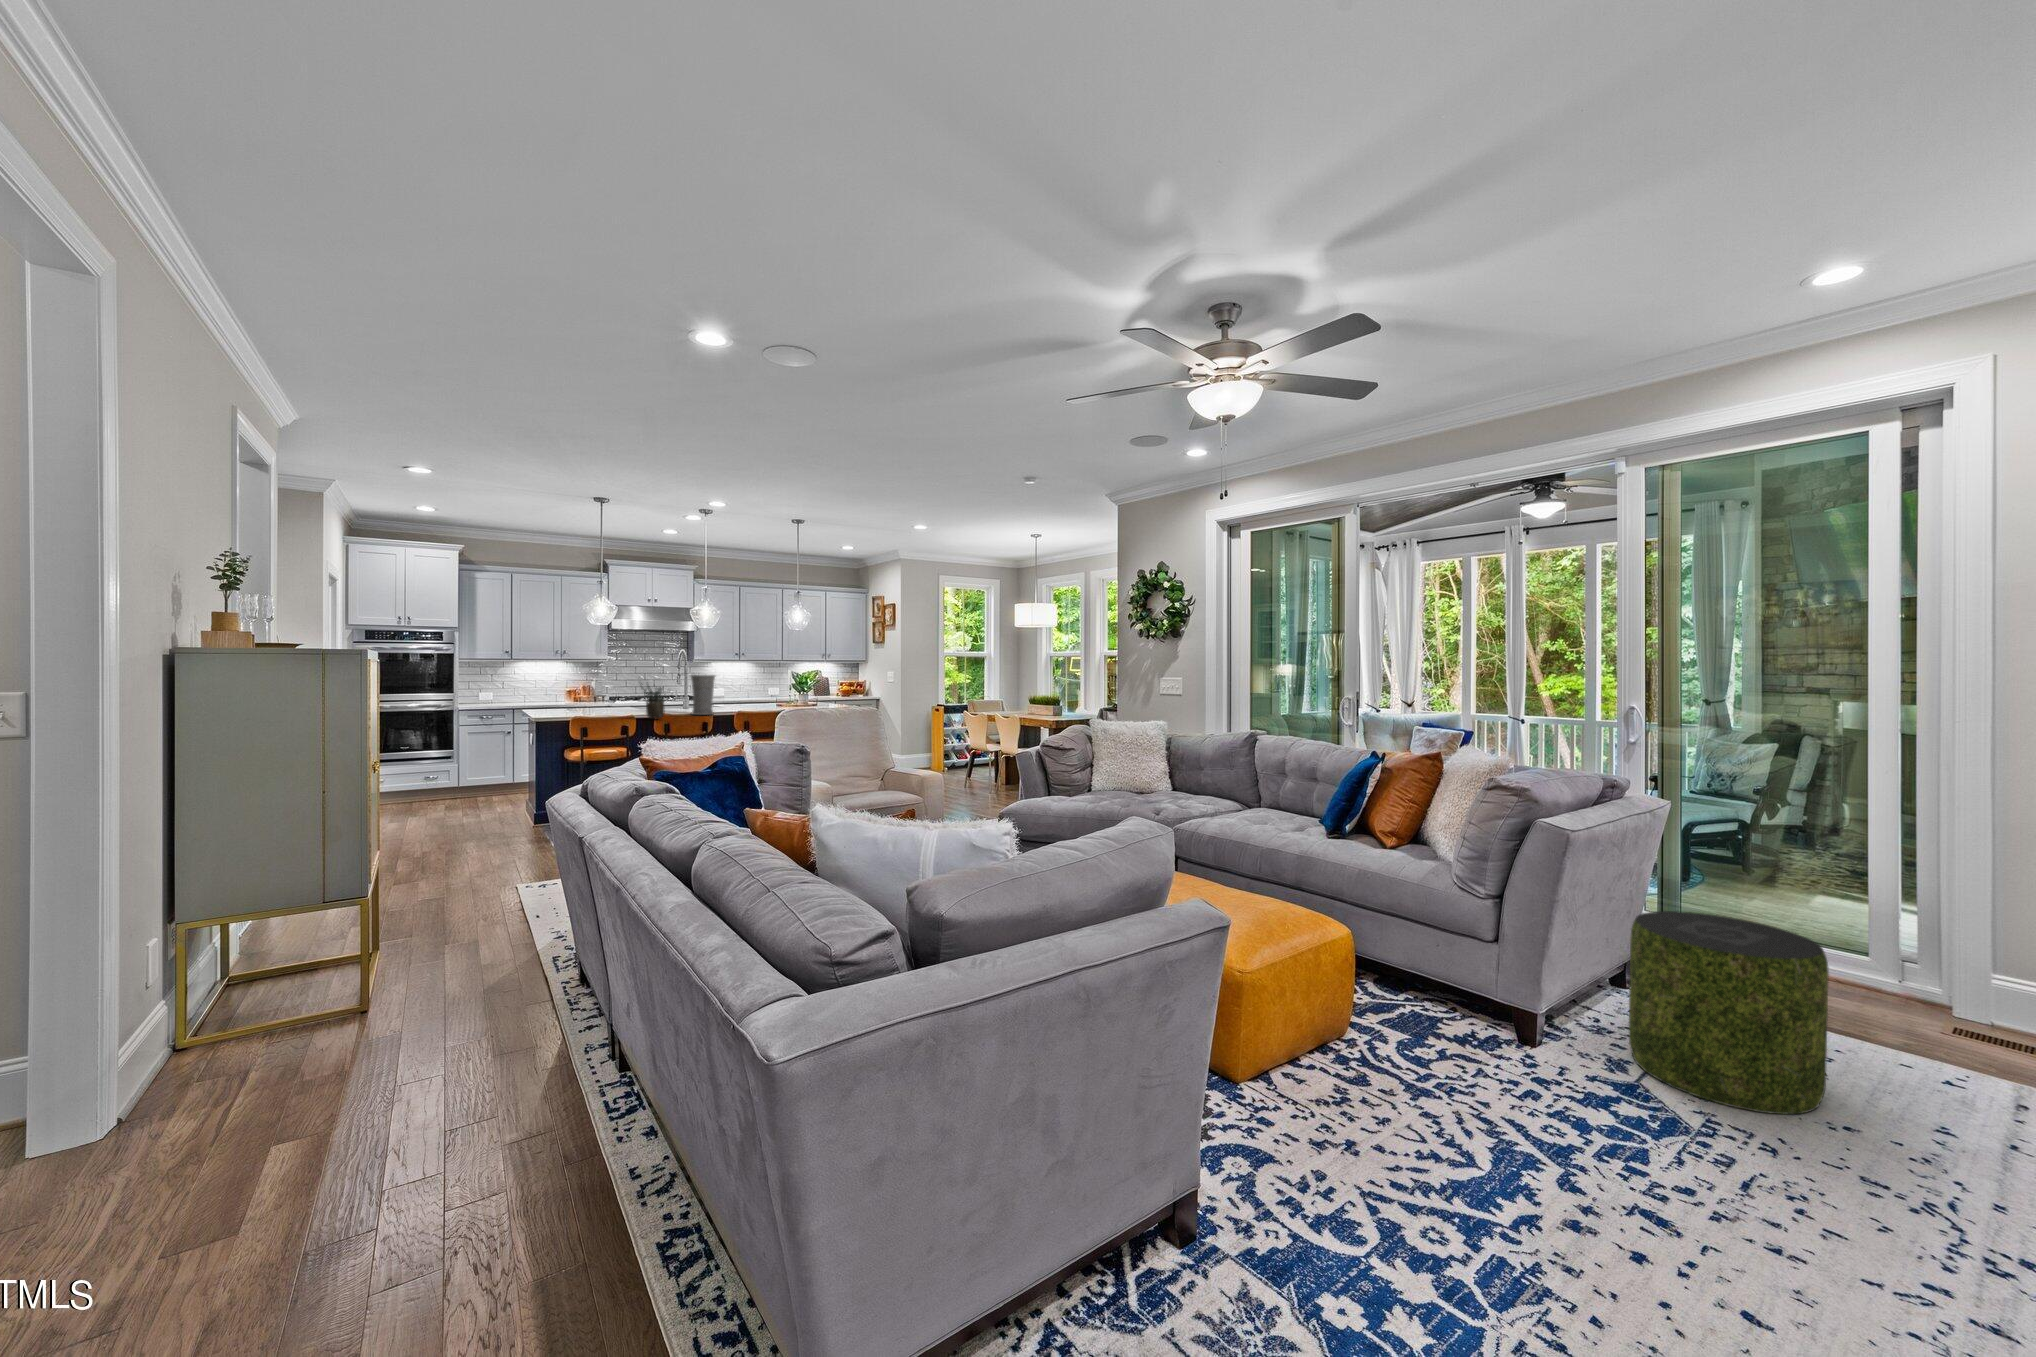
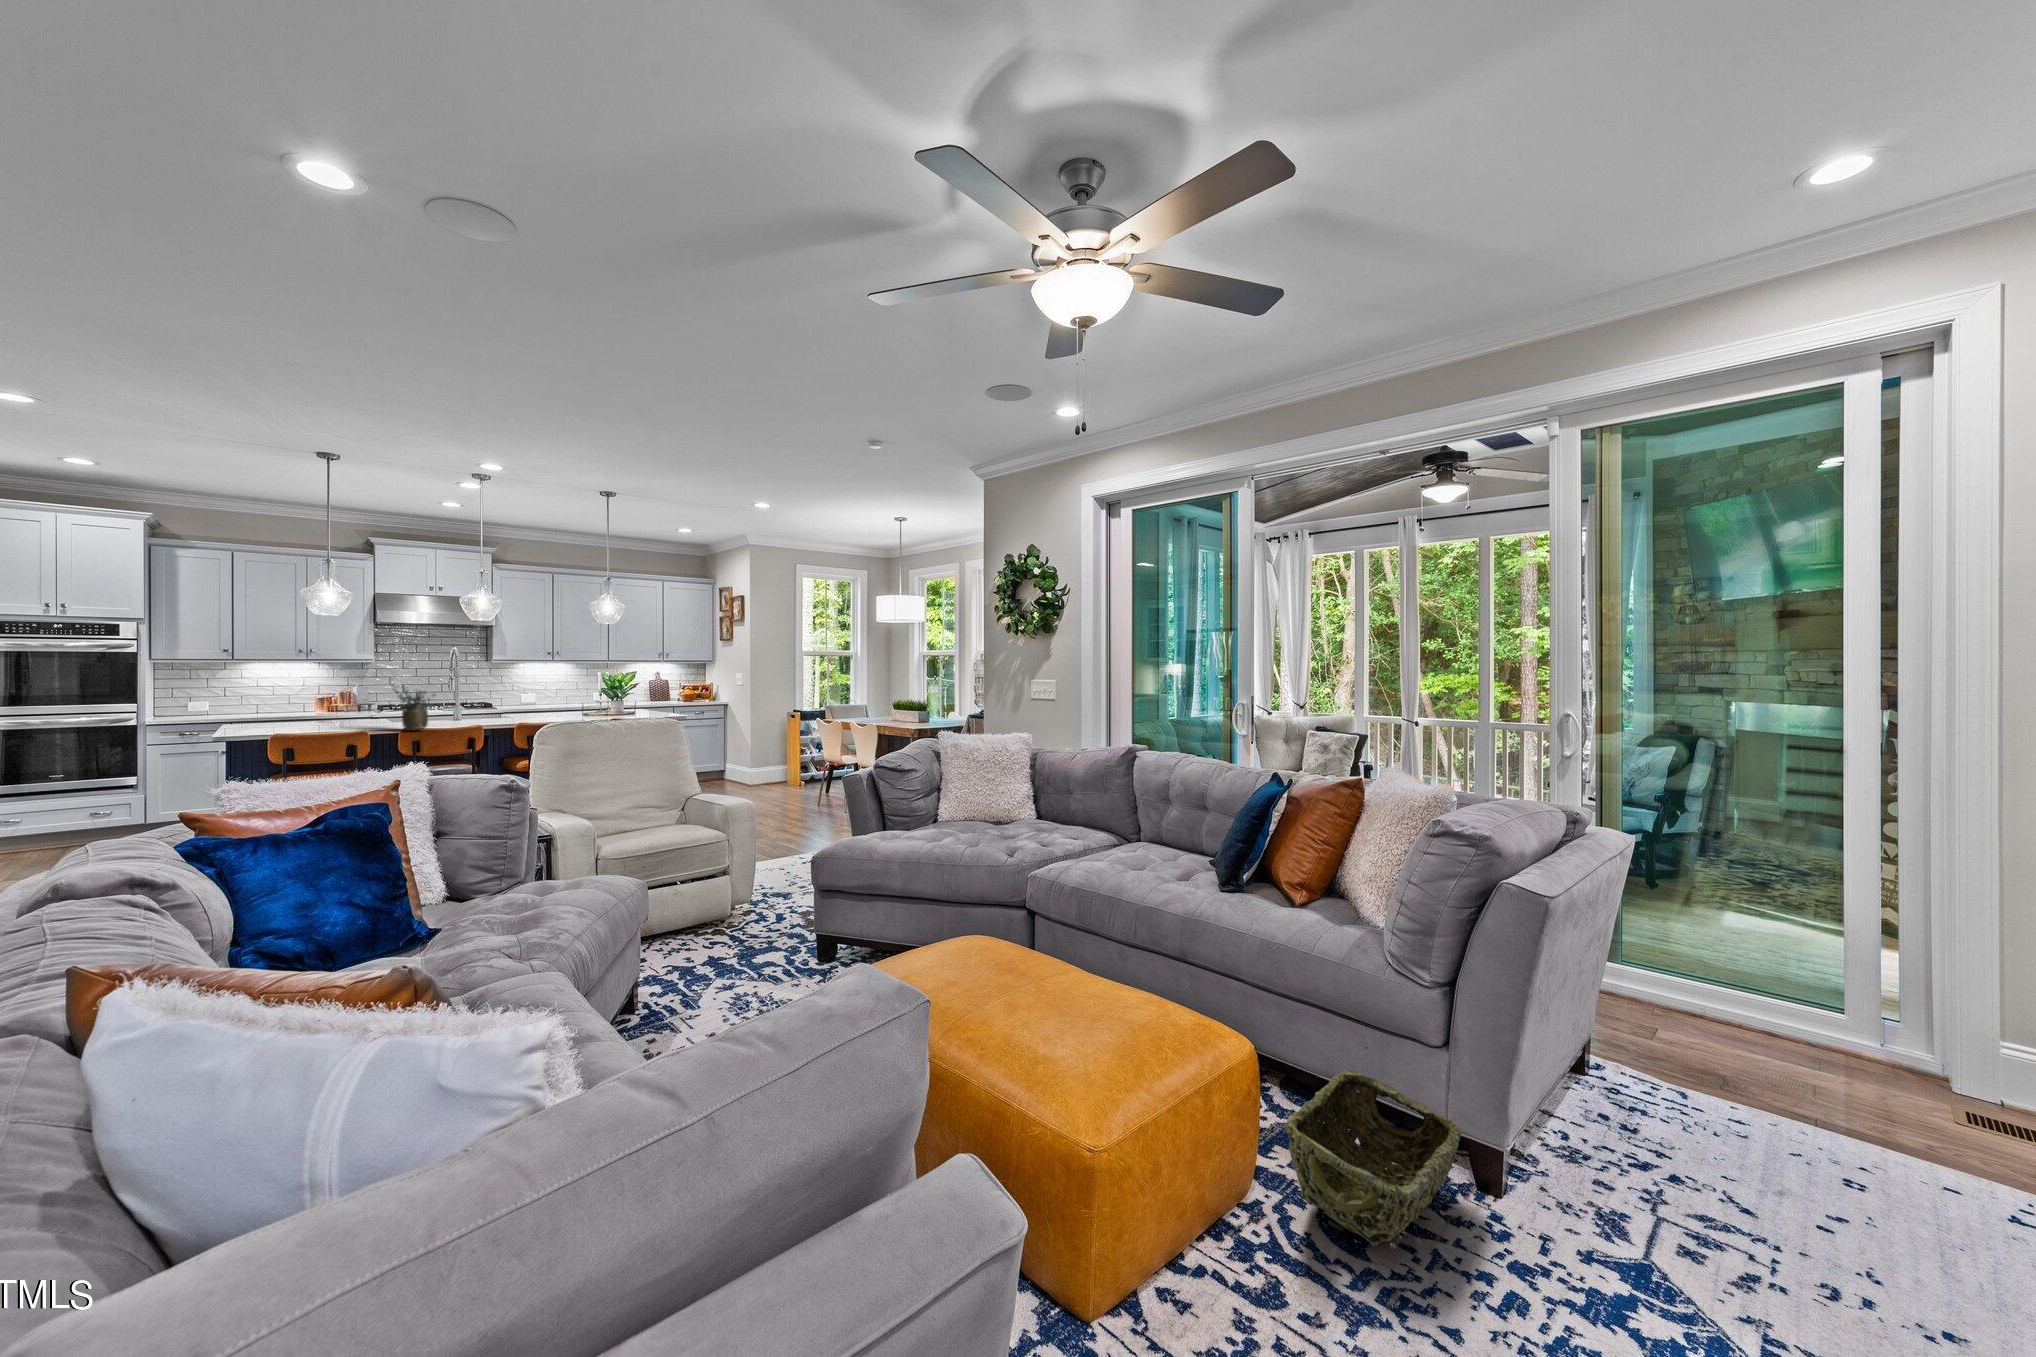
vase: present [691,675,715,715] -> none [469,676,505,724]
pouf: present [1629,911,1829,1114] -> none [1621,997,1908,1315]
woven basket: none [1372,961,1505,1061] -> present [1285,1070,1461,1245]

